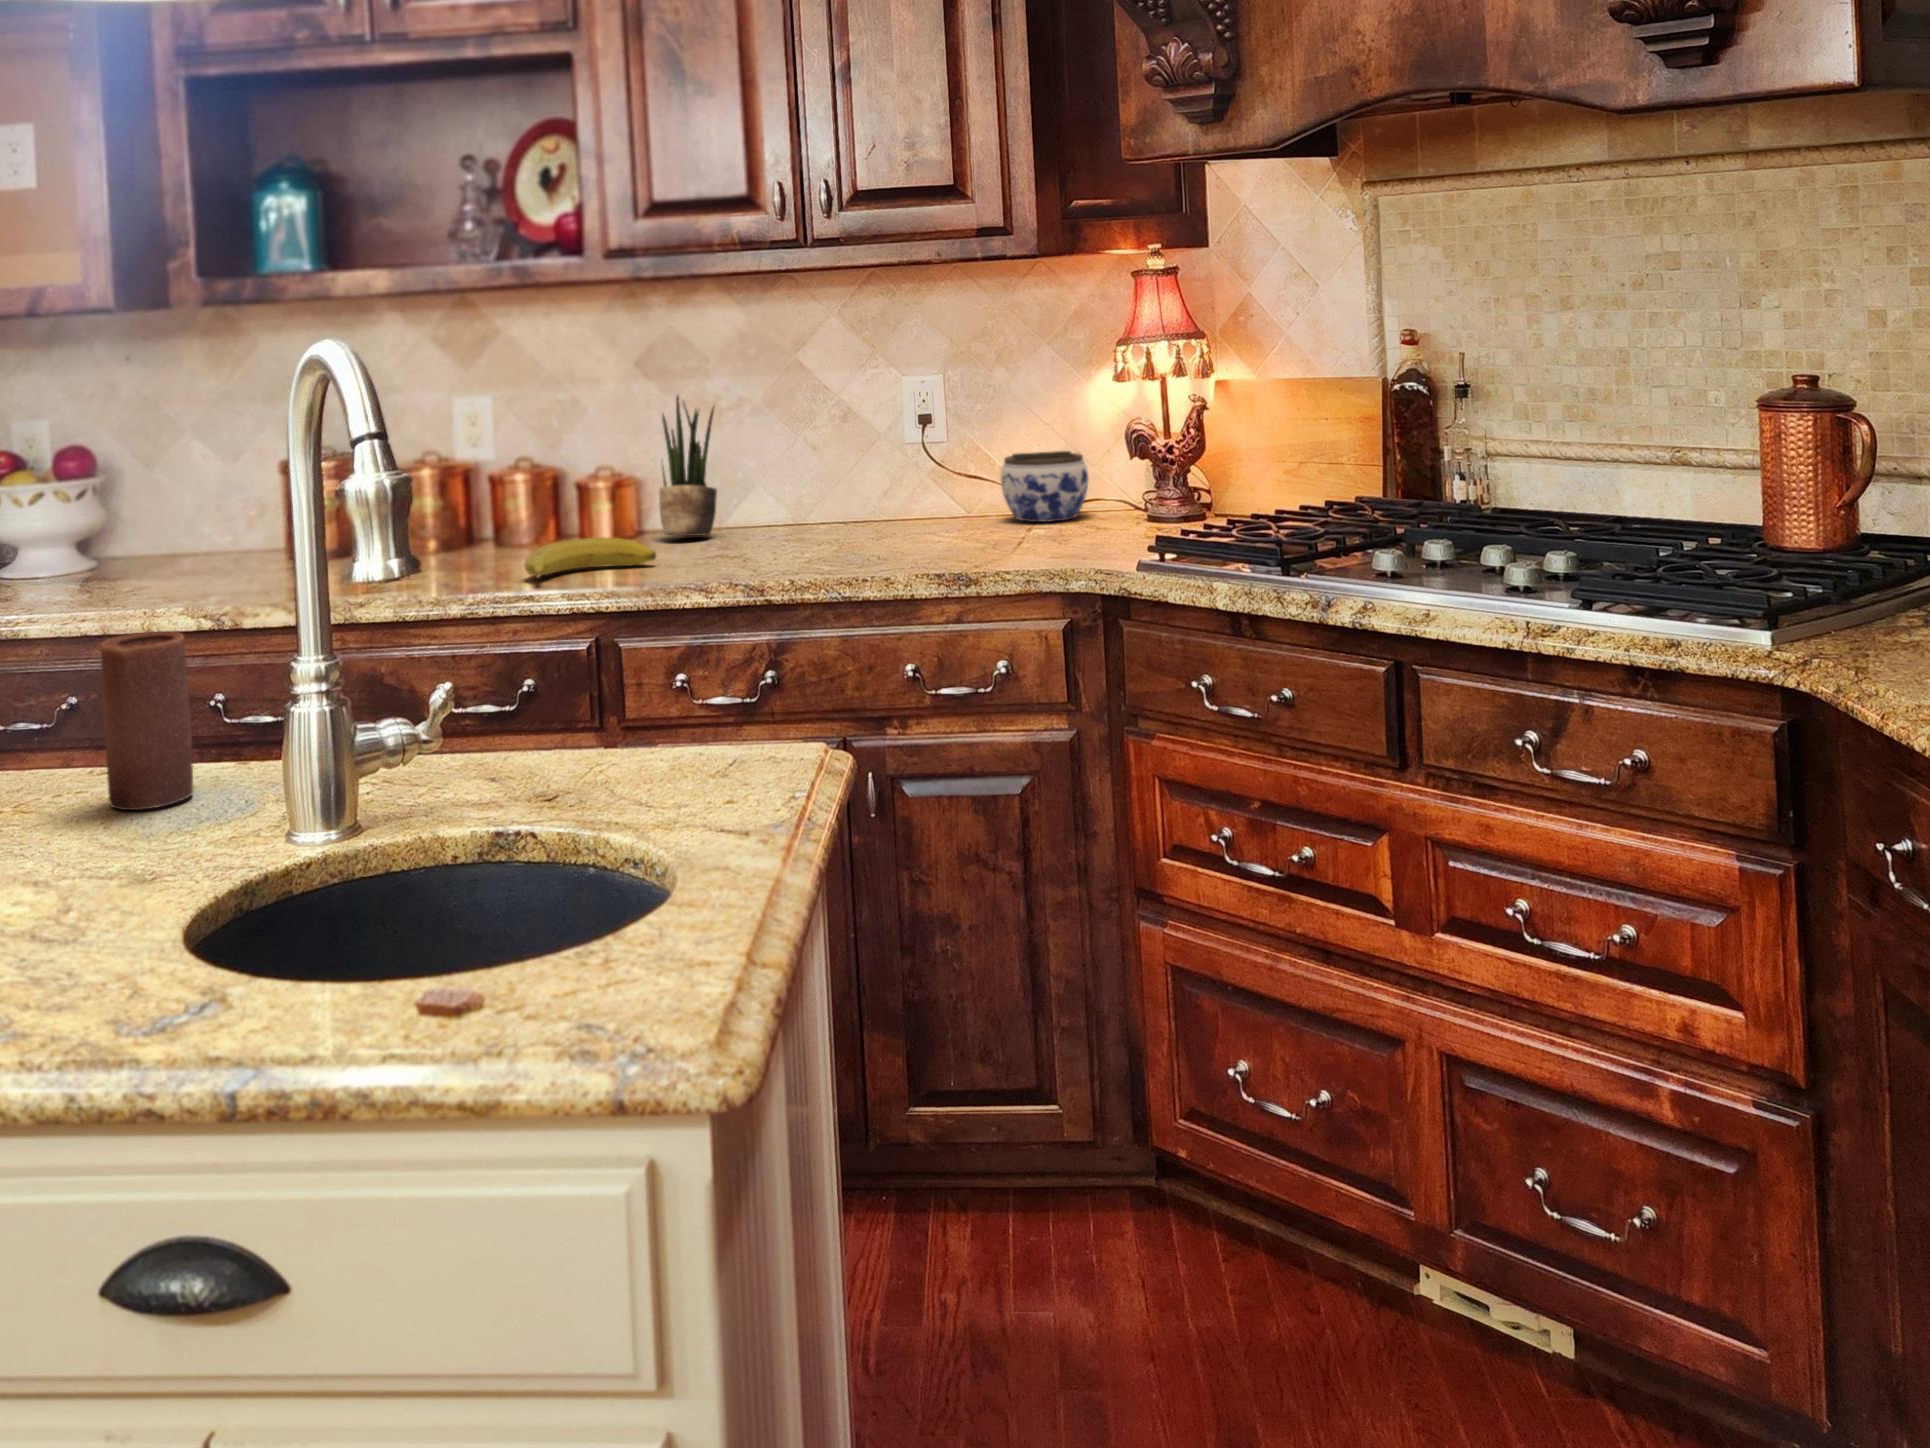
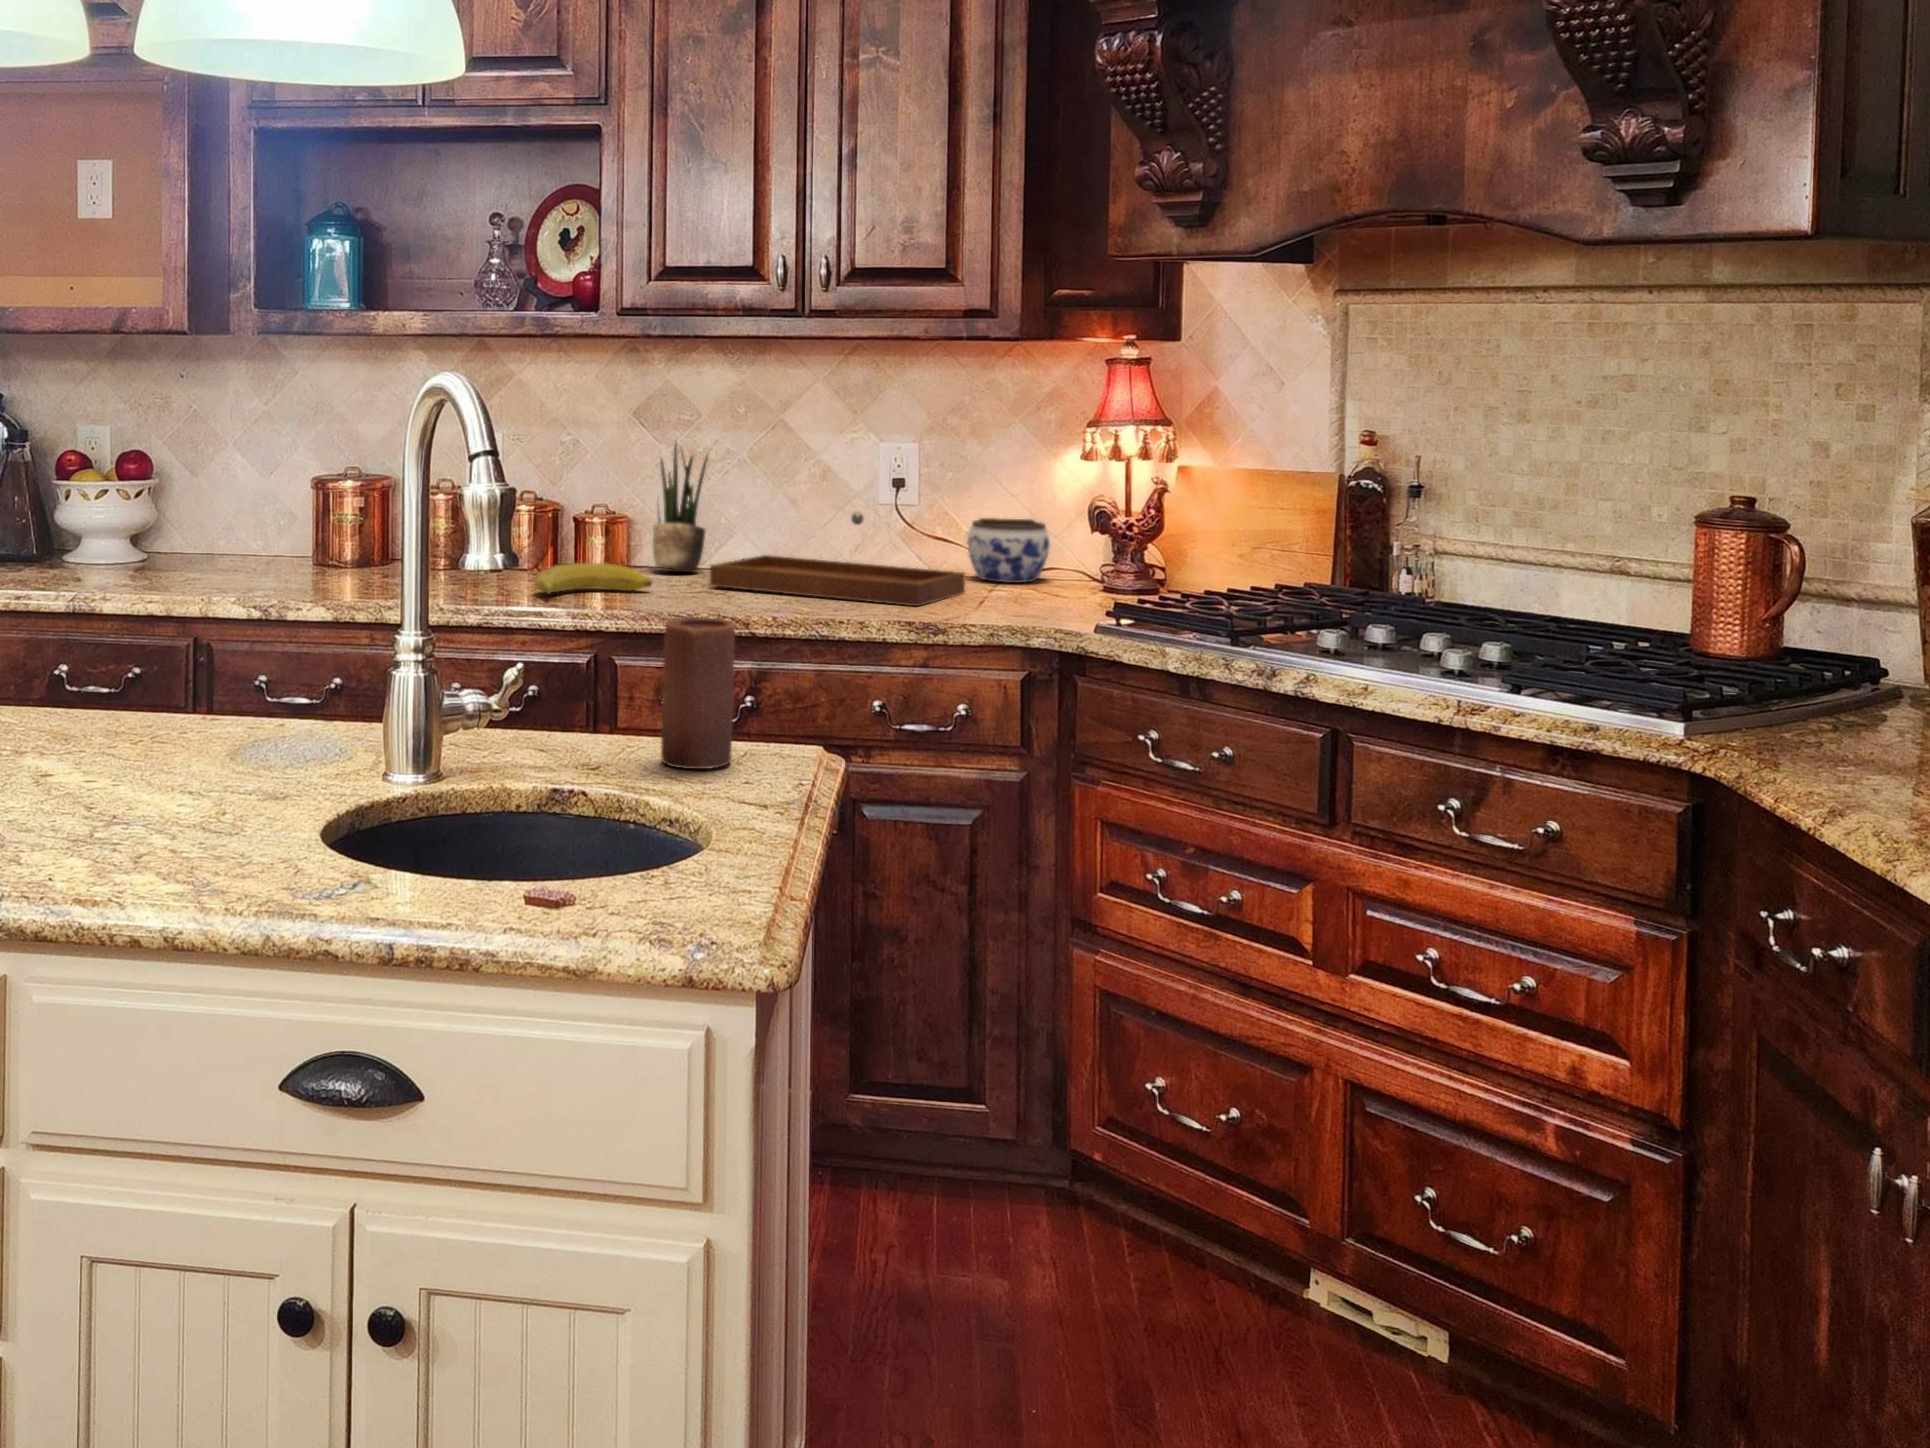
tray: none [720,459,1000,559] -> present [710,512,965,606]
candle: present [101,632,194,810] -> present [661,617,735,769]

